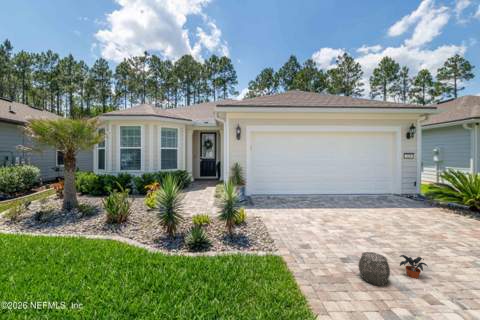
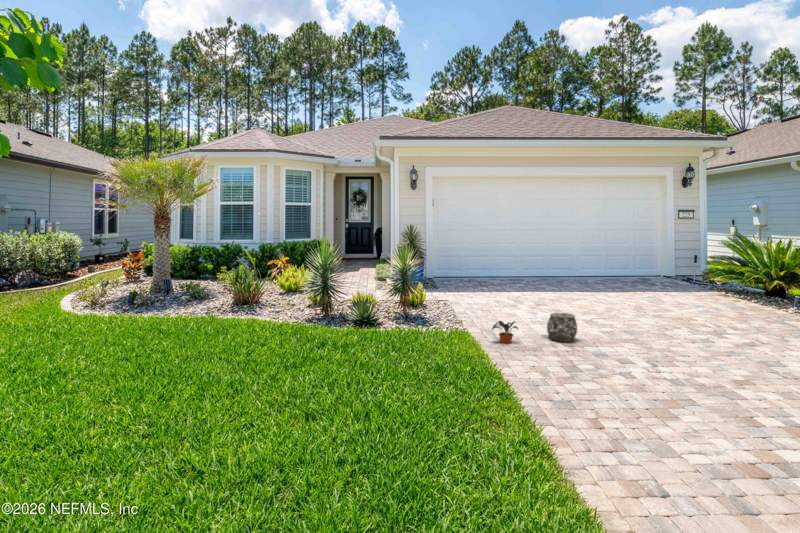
potted plant: present [400,255,428,278] -> present [492,321,518,343]

